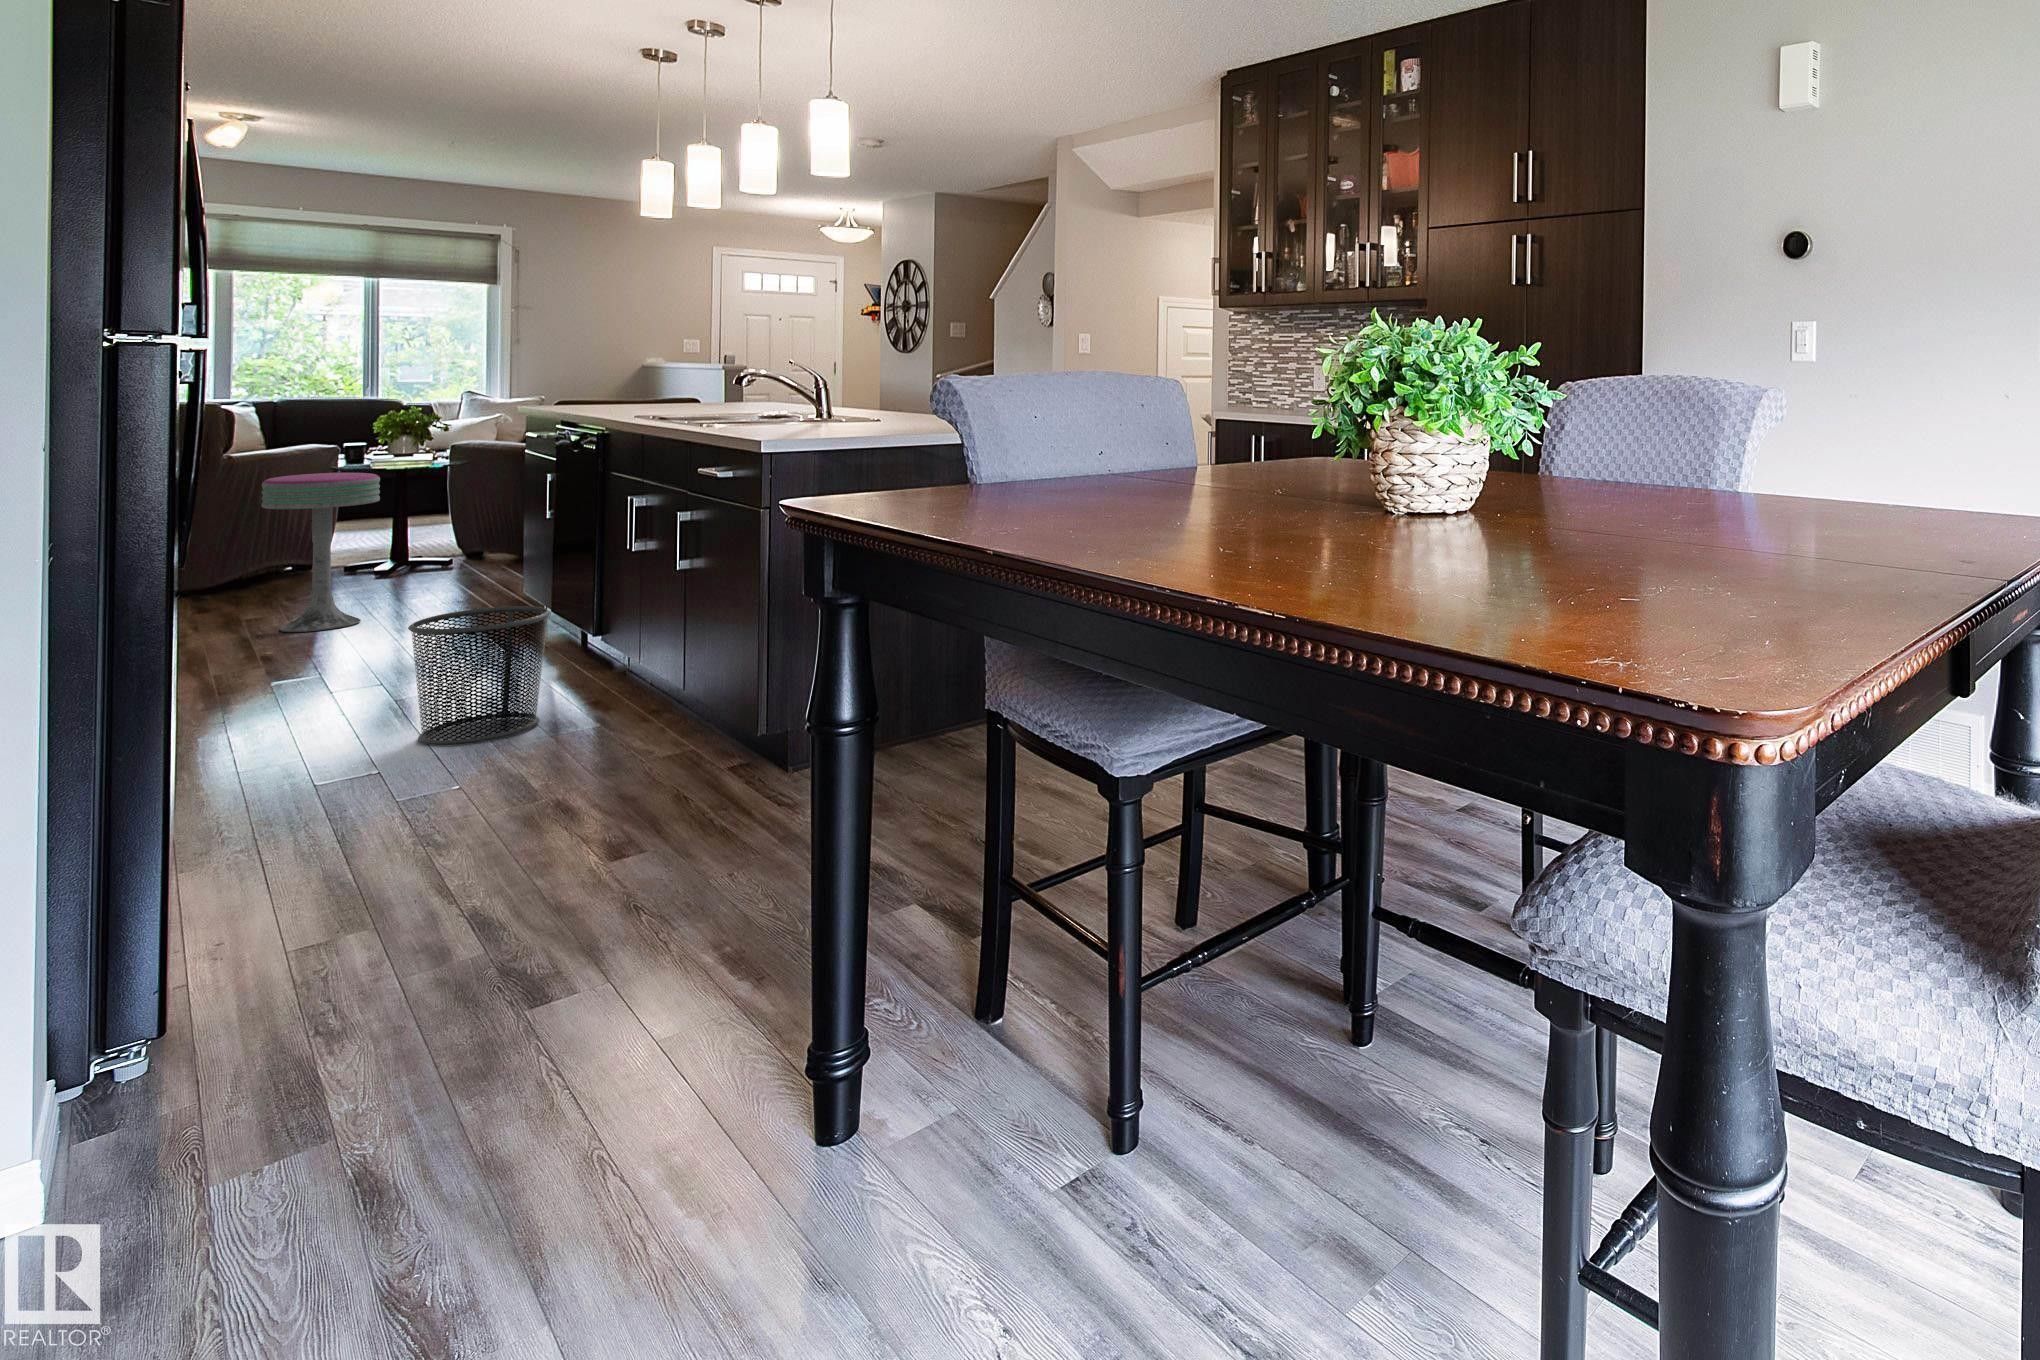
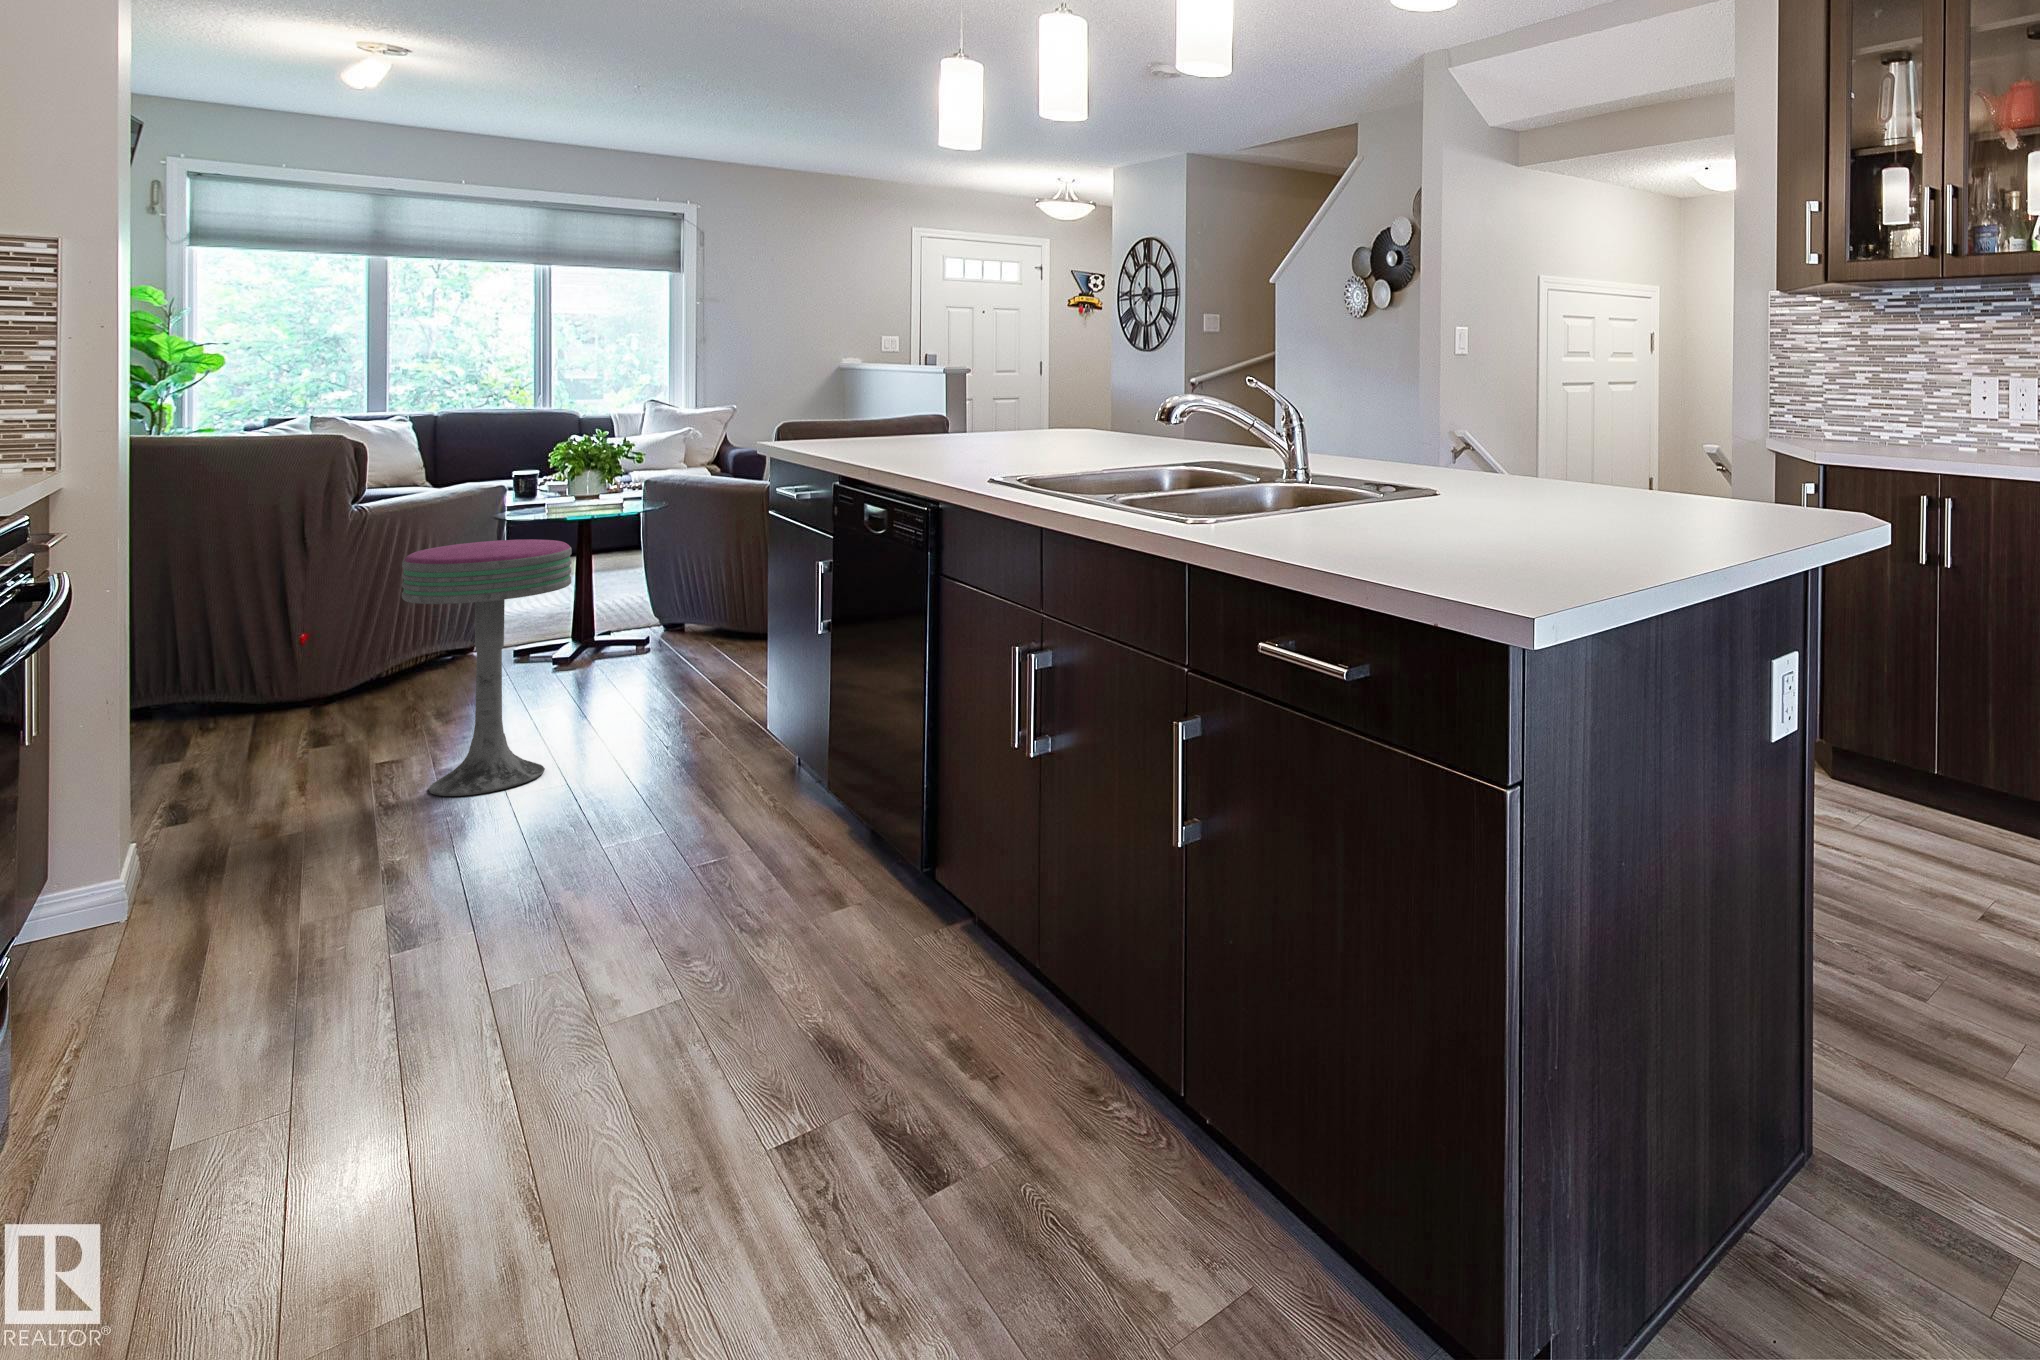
waste bin: present [408,606,551,745] -> none [669,868,931,1220]

